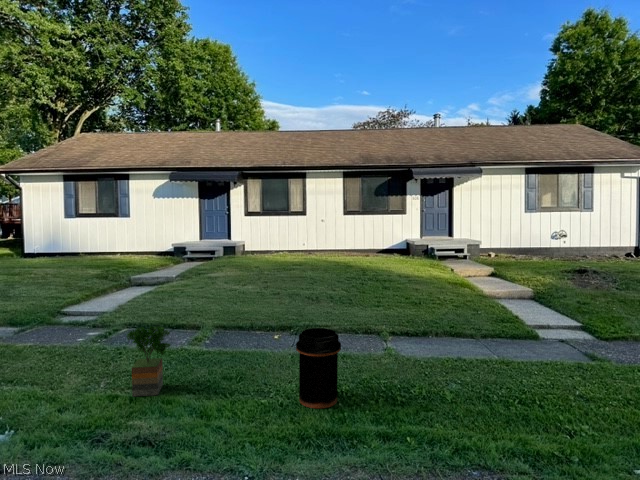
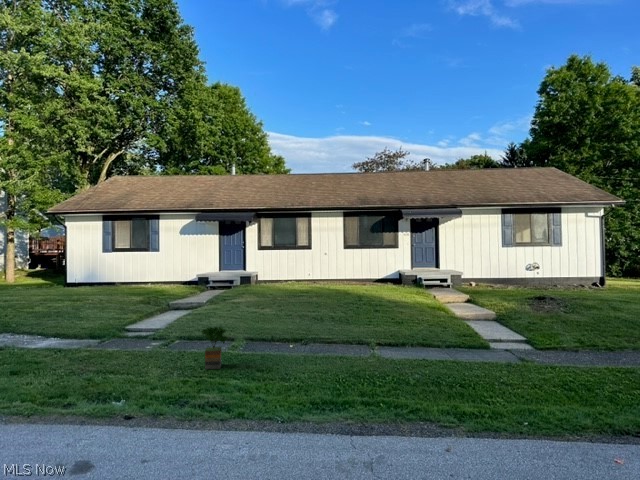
trash can: present [296,328,341,408] -> none [305,327,332,374]

